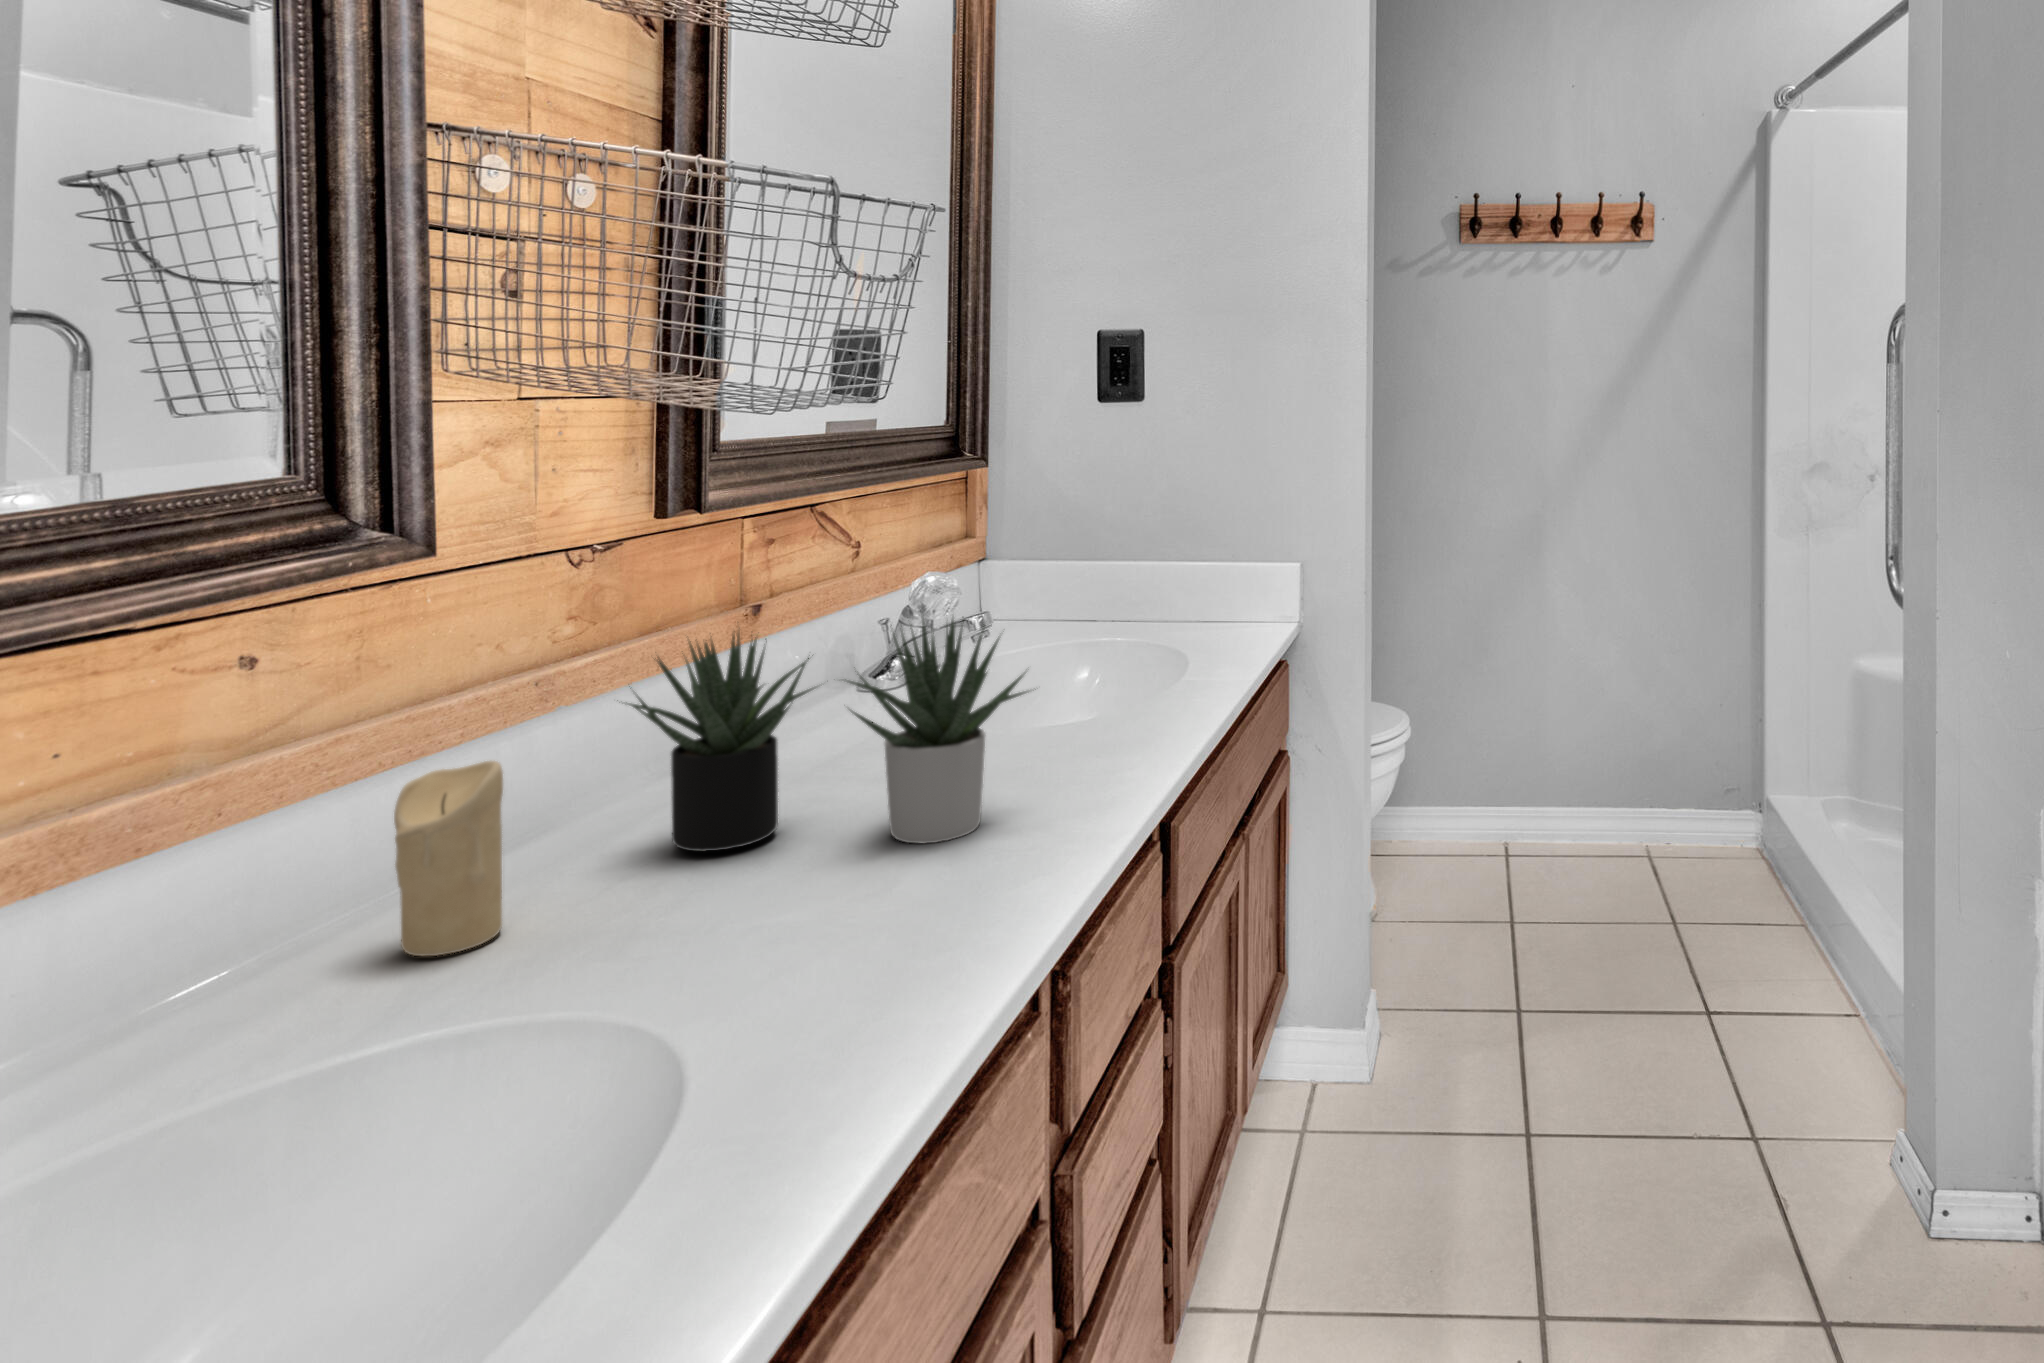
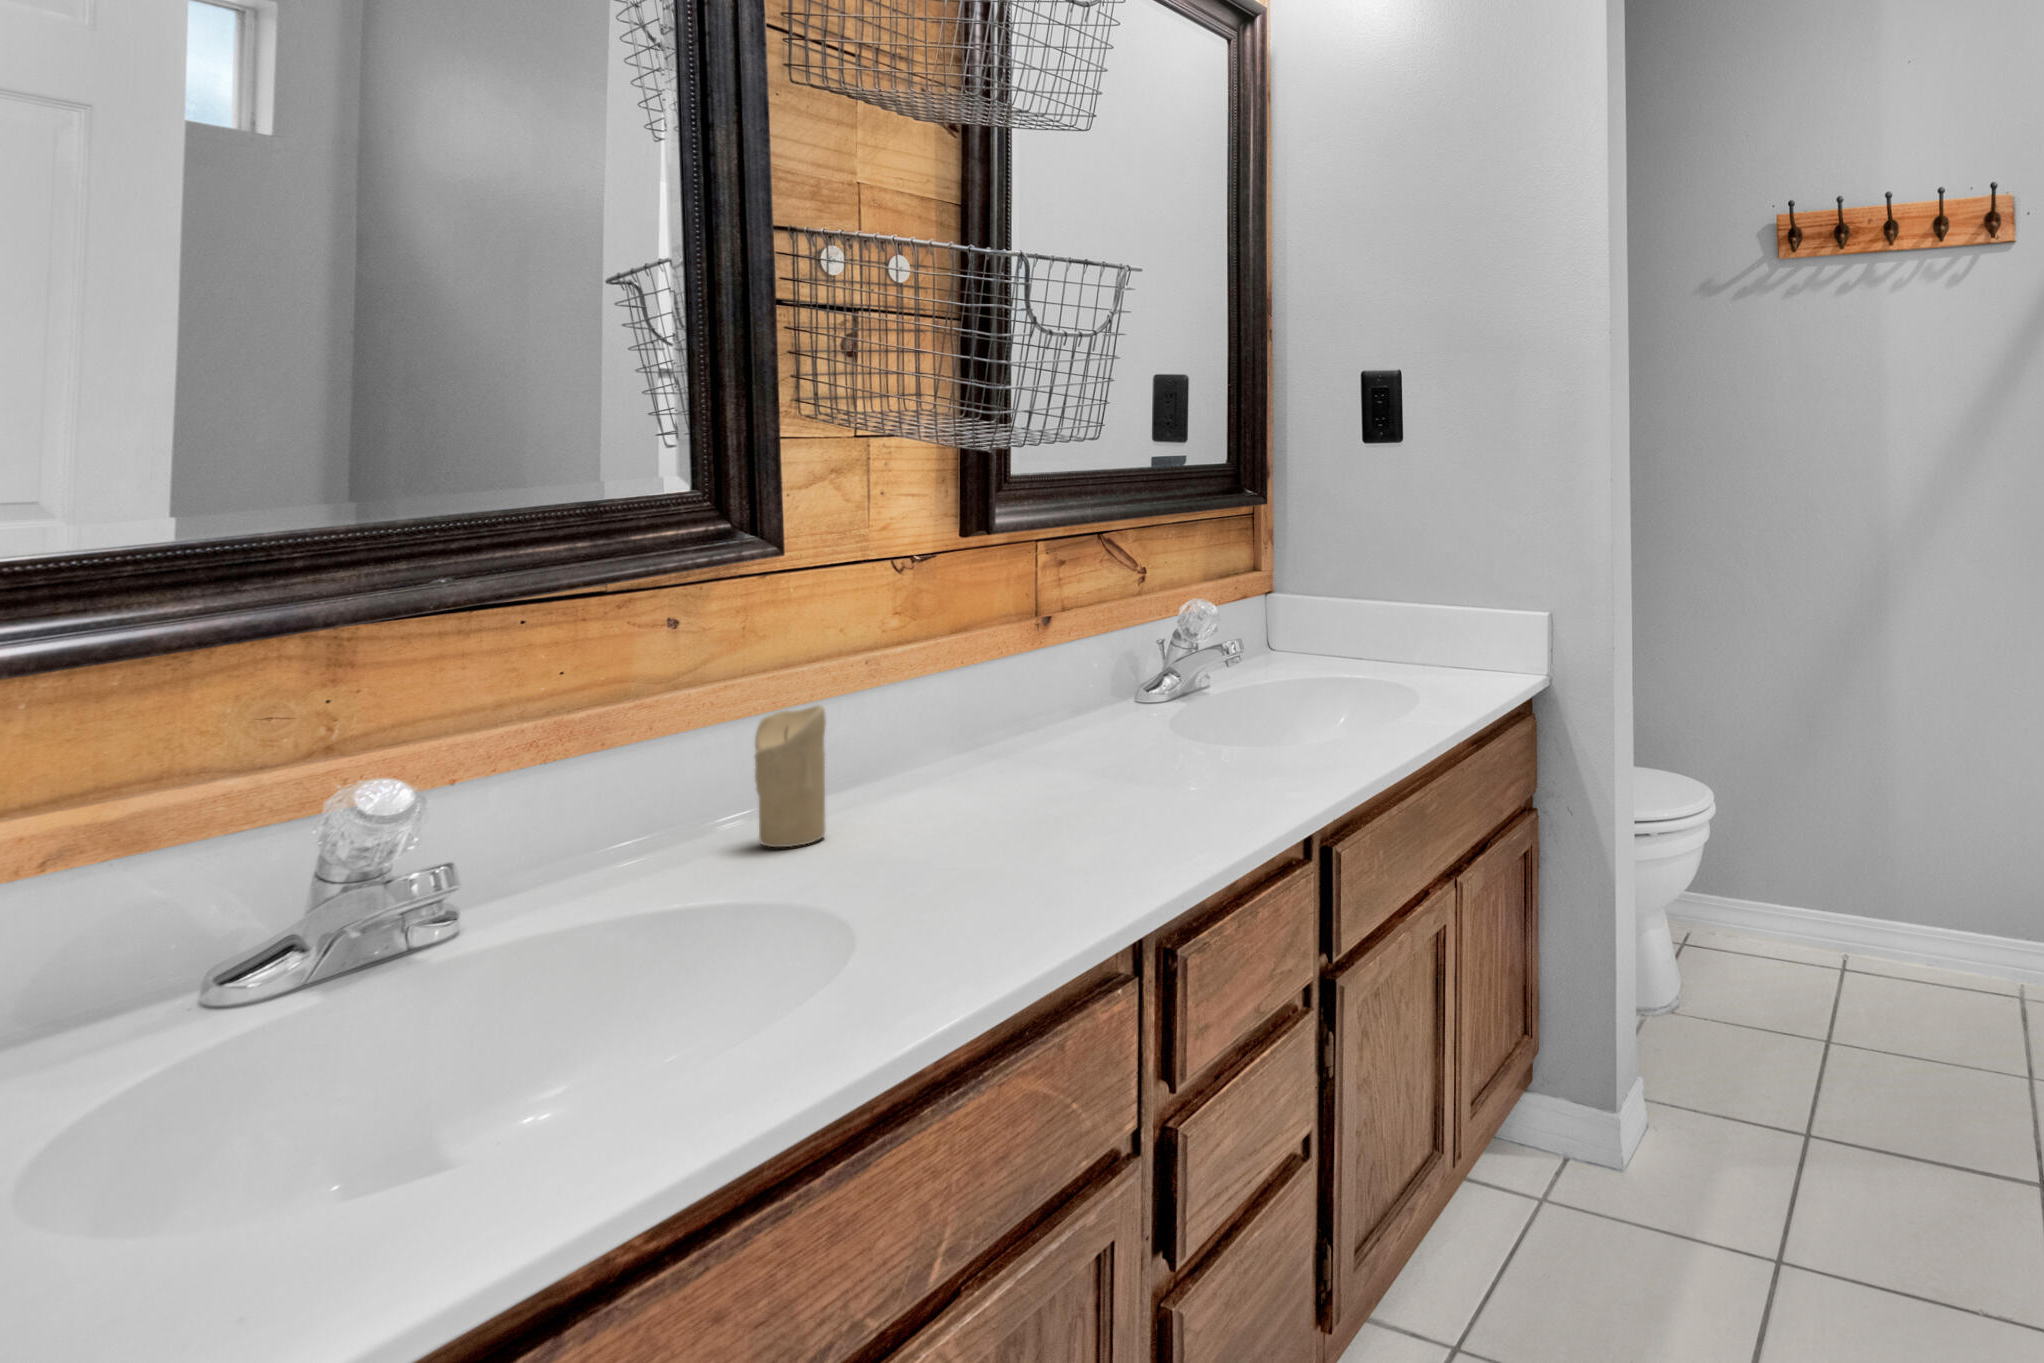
succulent plant: present [617,619,1028,851] -> none [910,601,1233,802]

